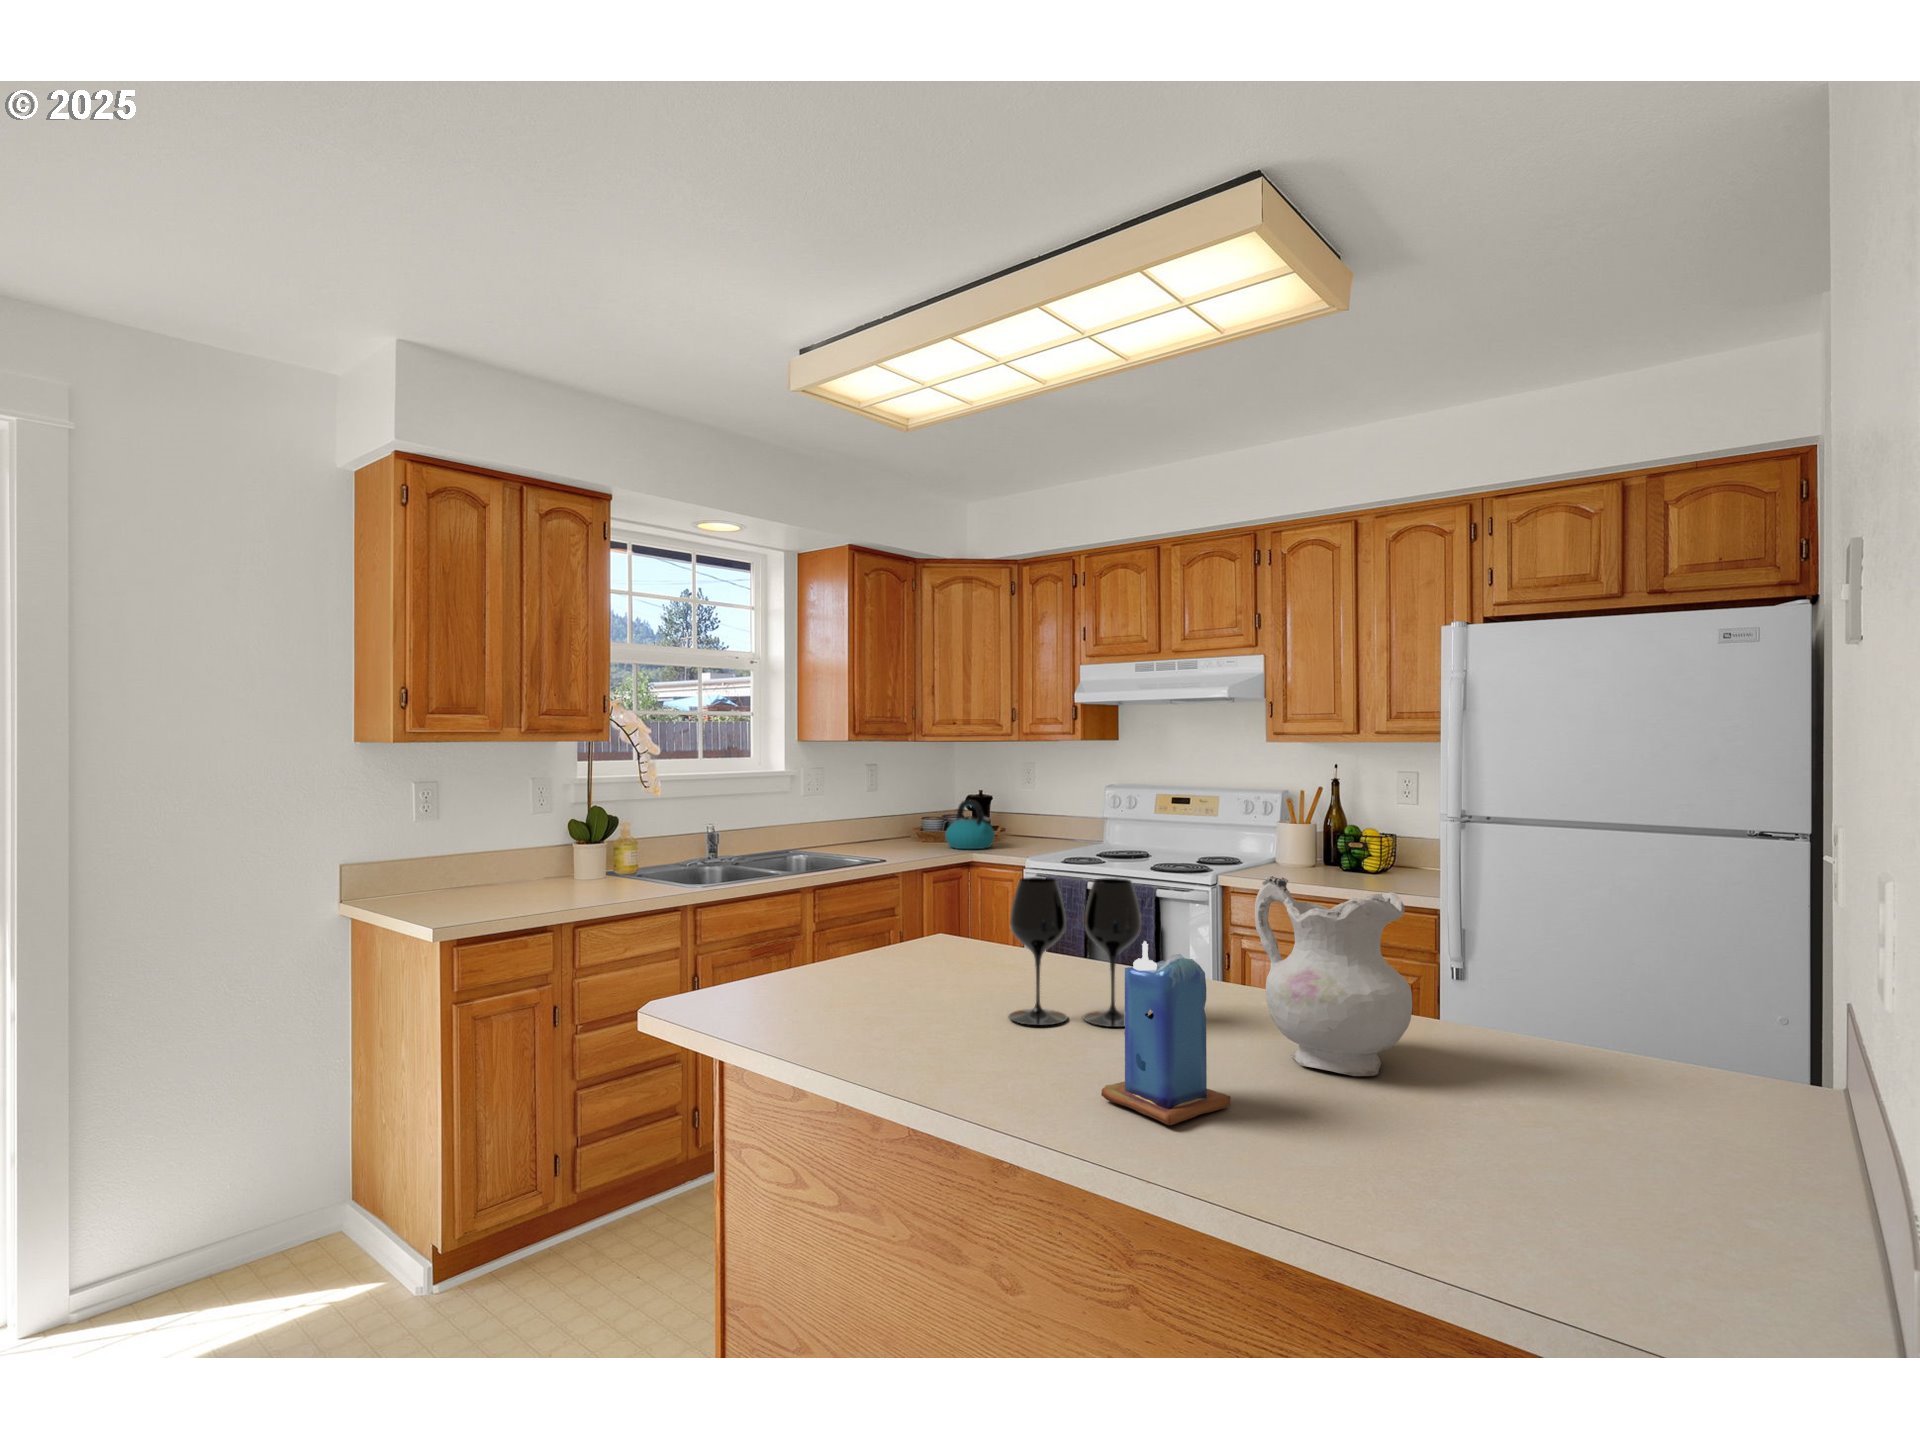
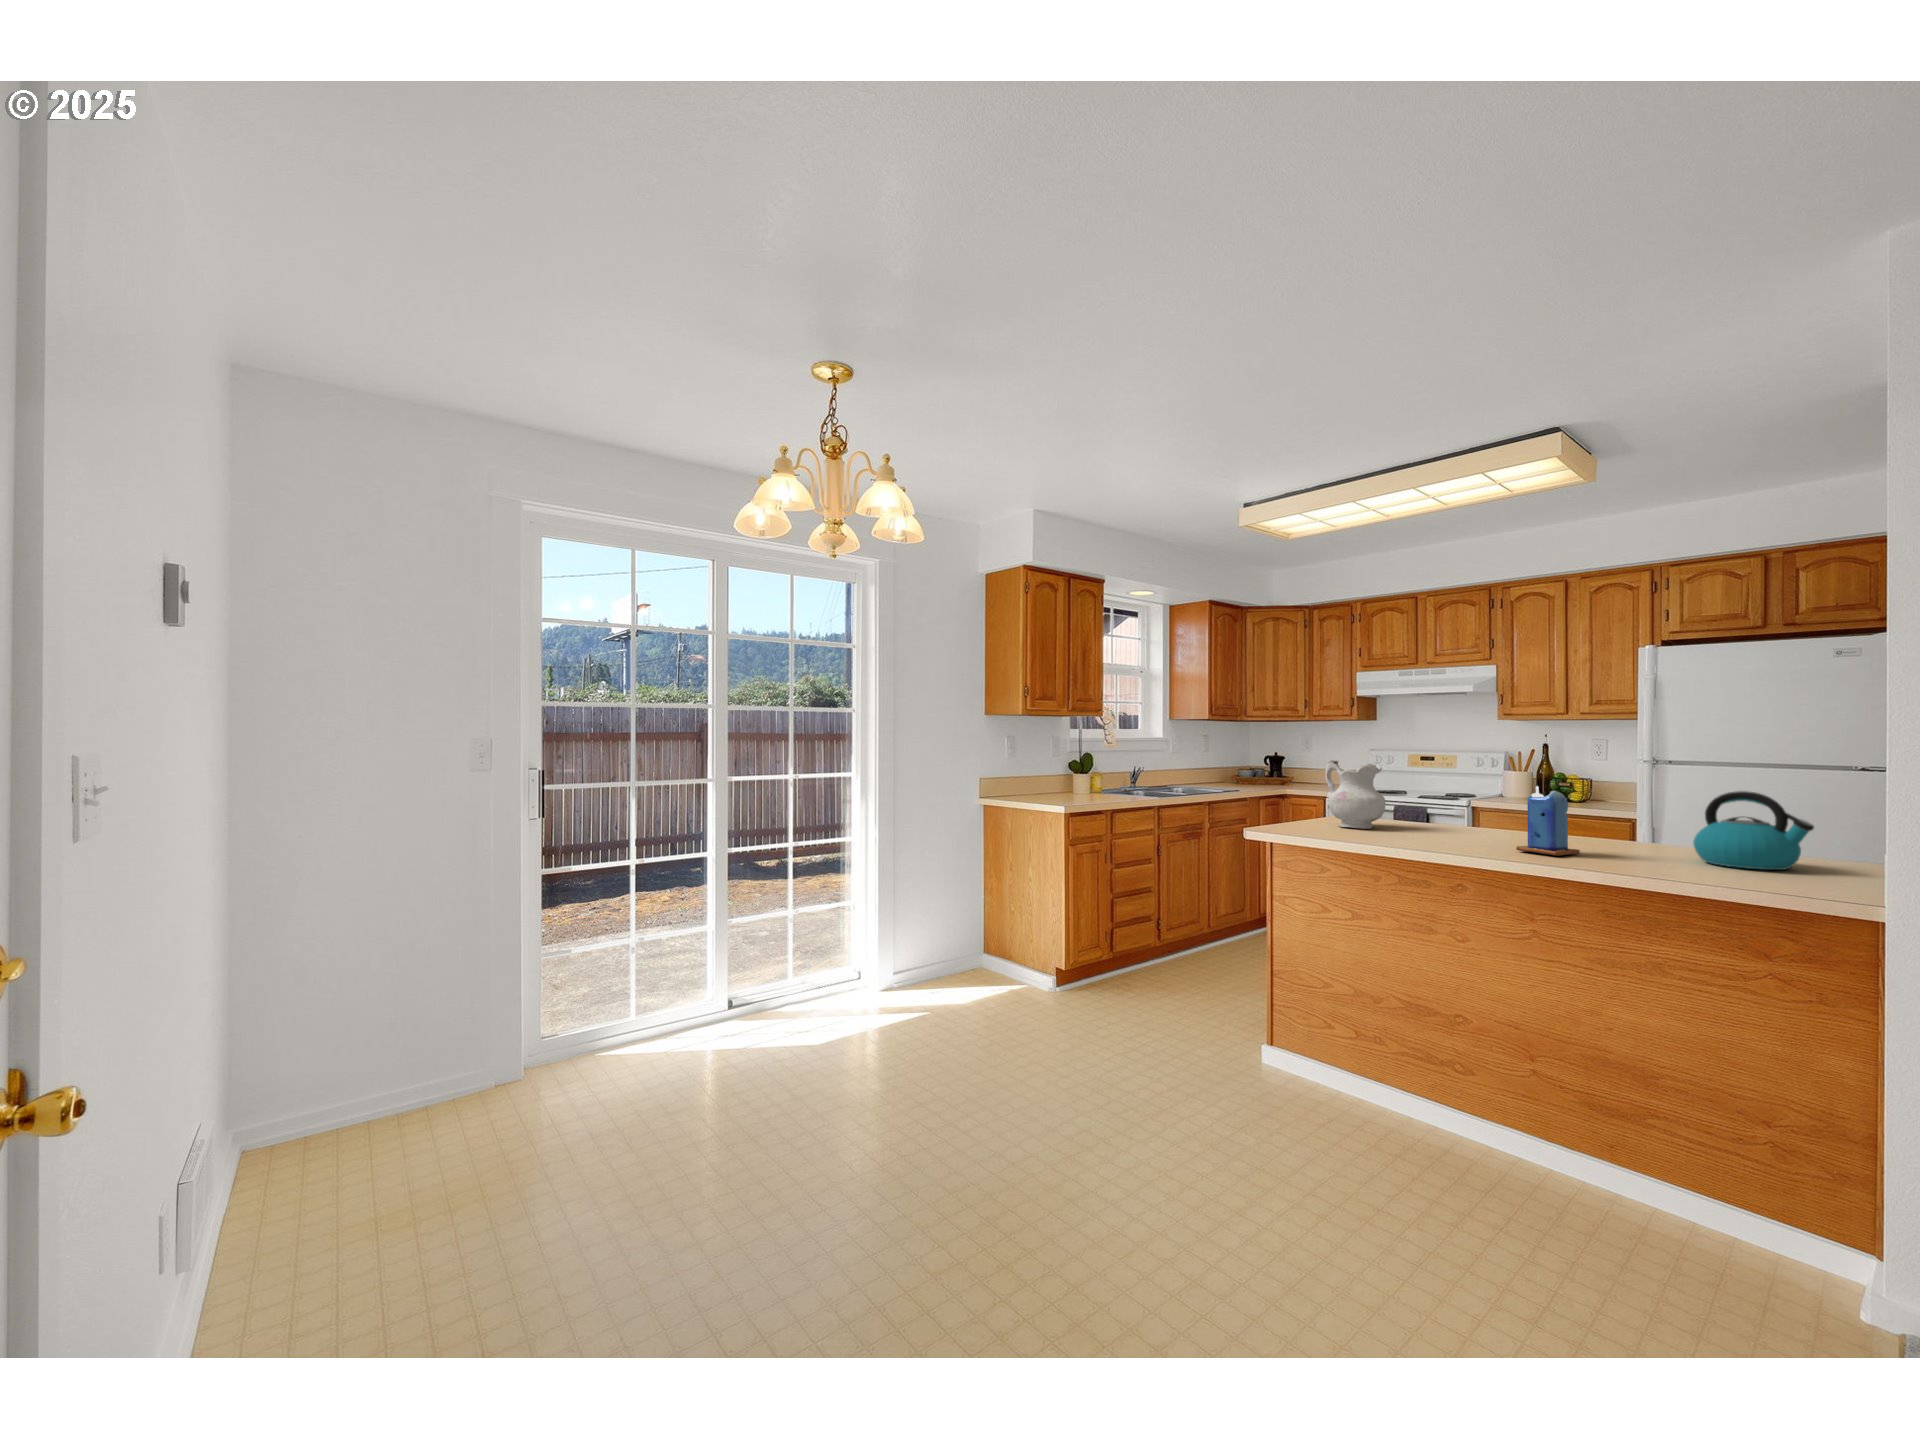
kettle: present [945,800,995,849] -> present [1693,791,1814,870]
ceramic pitcher: present [1255,876,1412,1076] -> present [1326,760,1385,829]
wine glass: present [1009,877,1141,1027] -> none [1435,770,1507,837]

